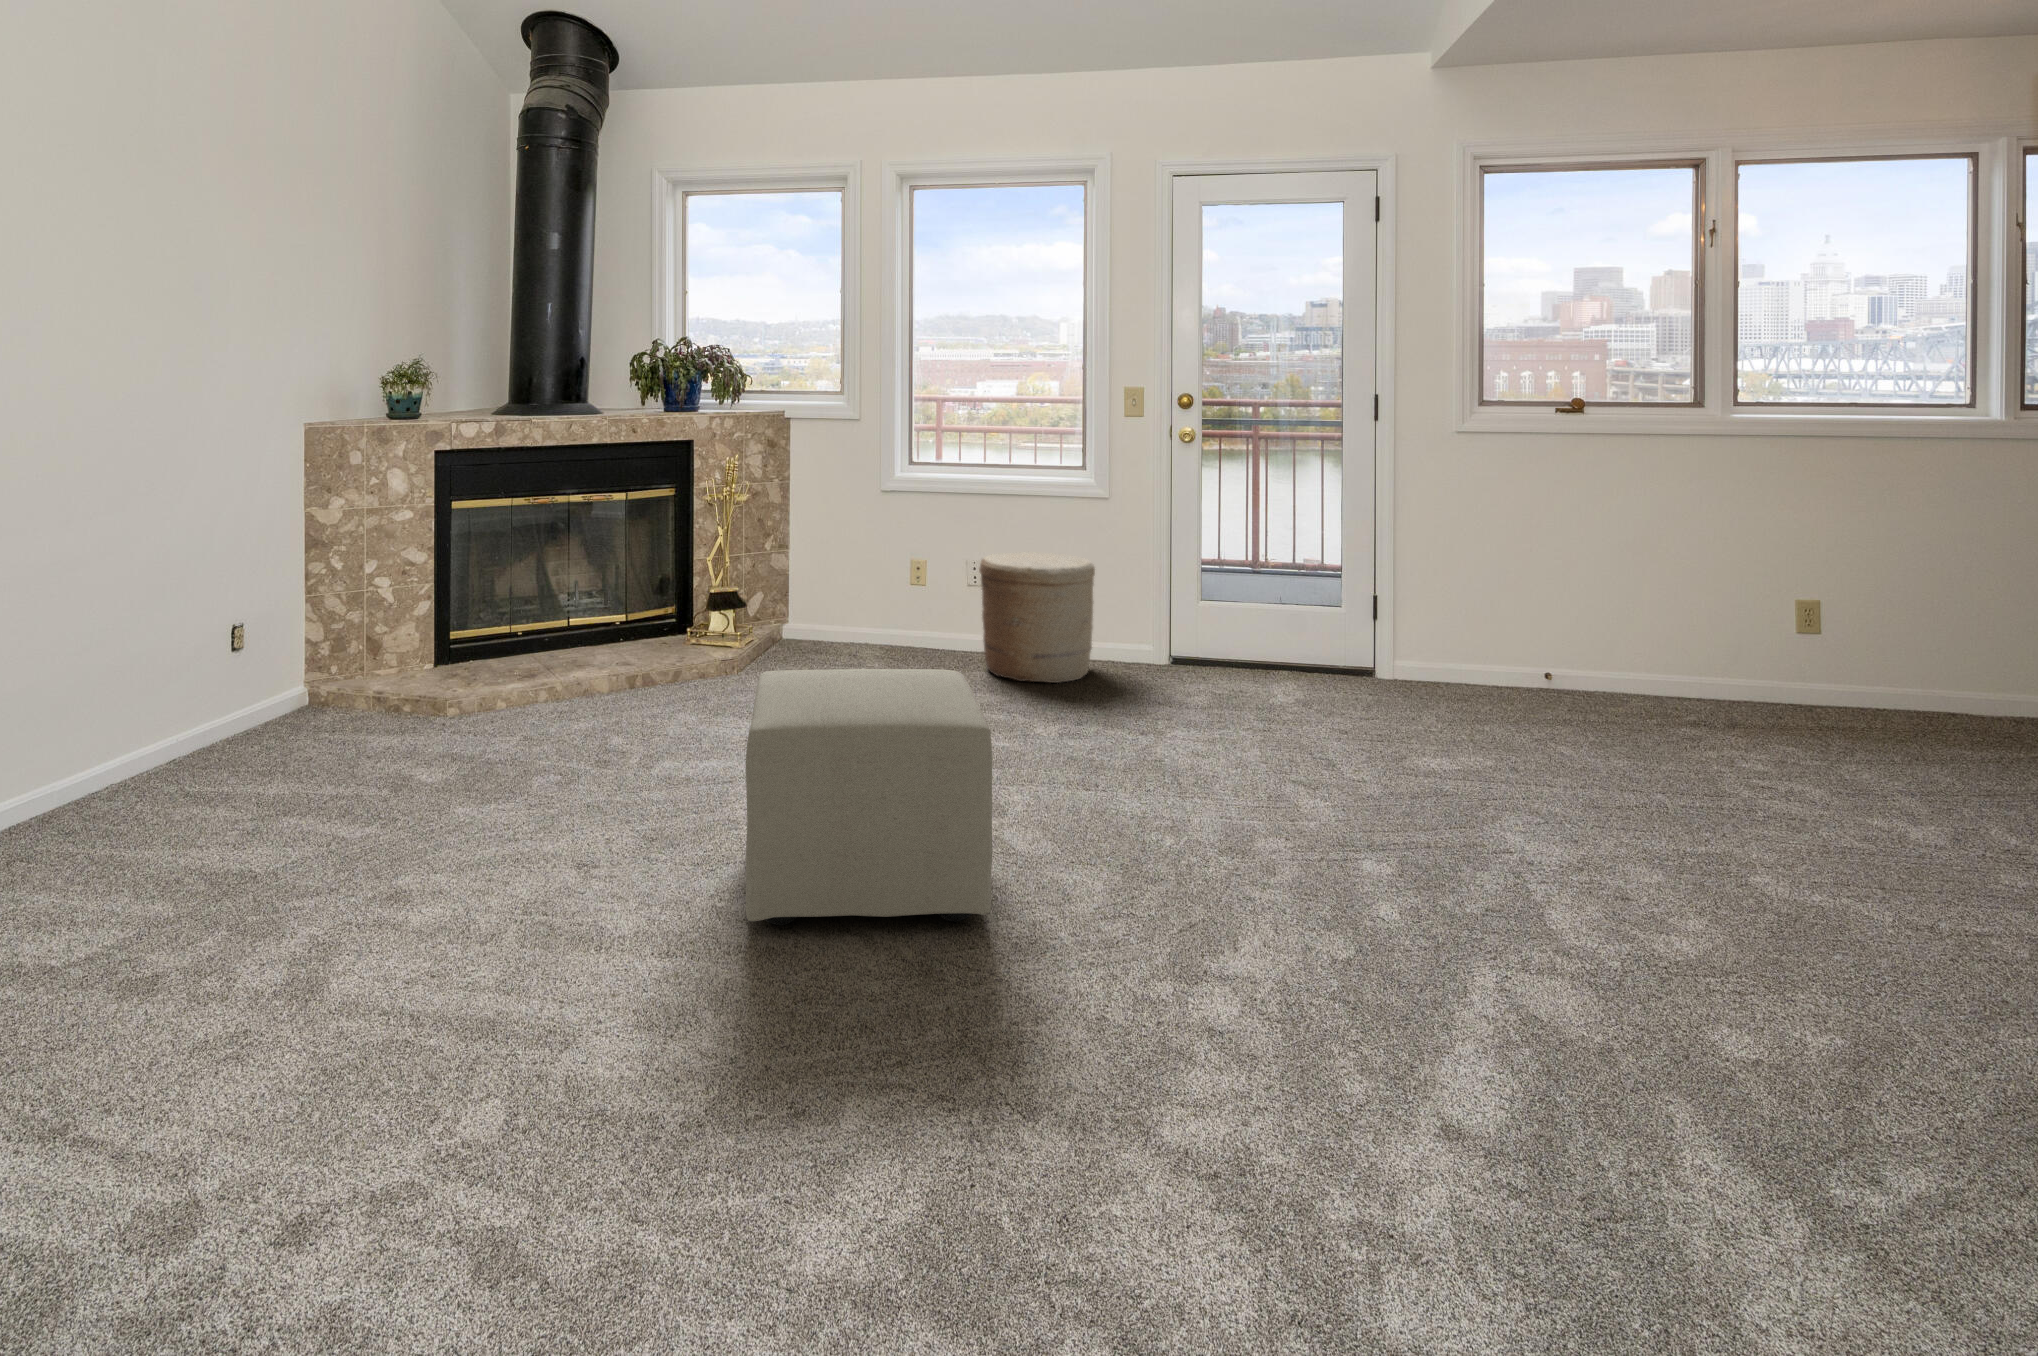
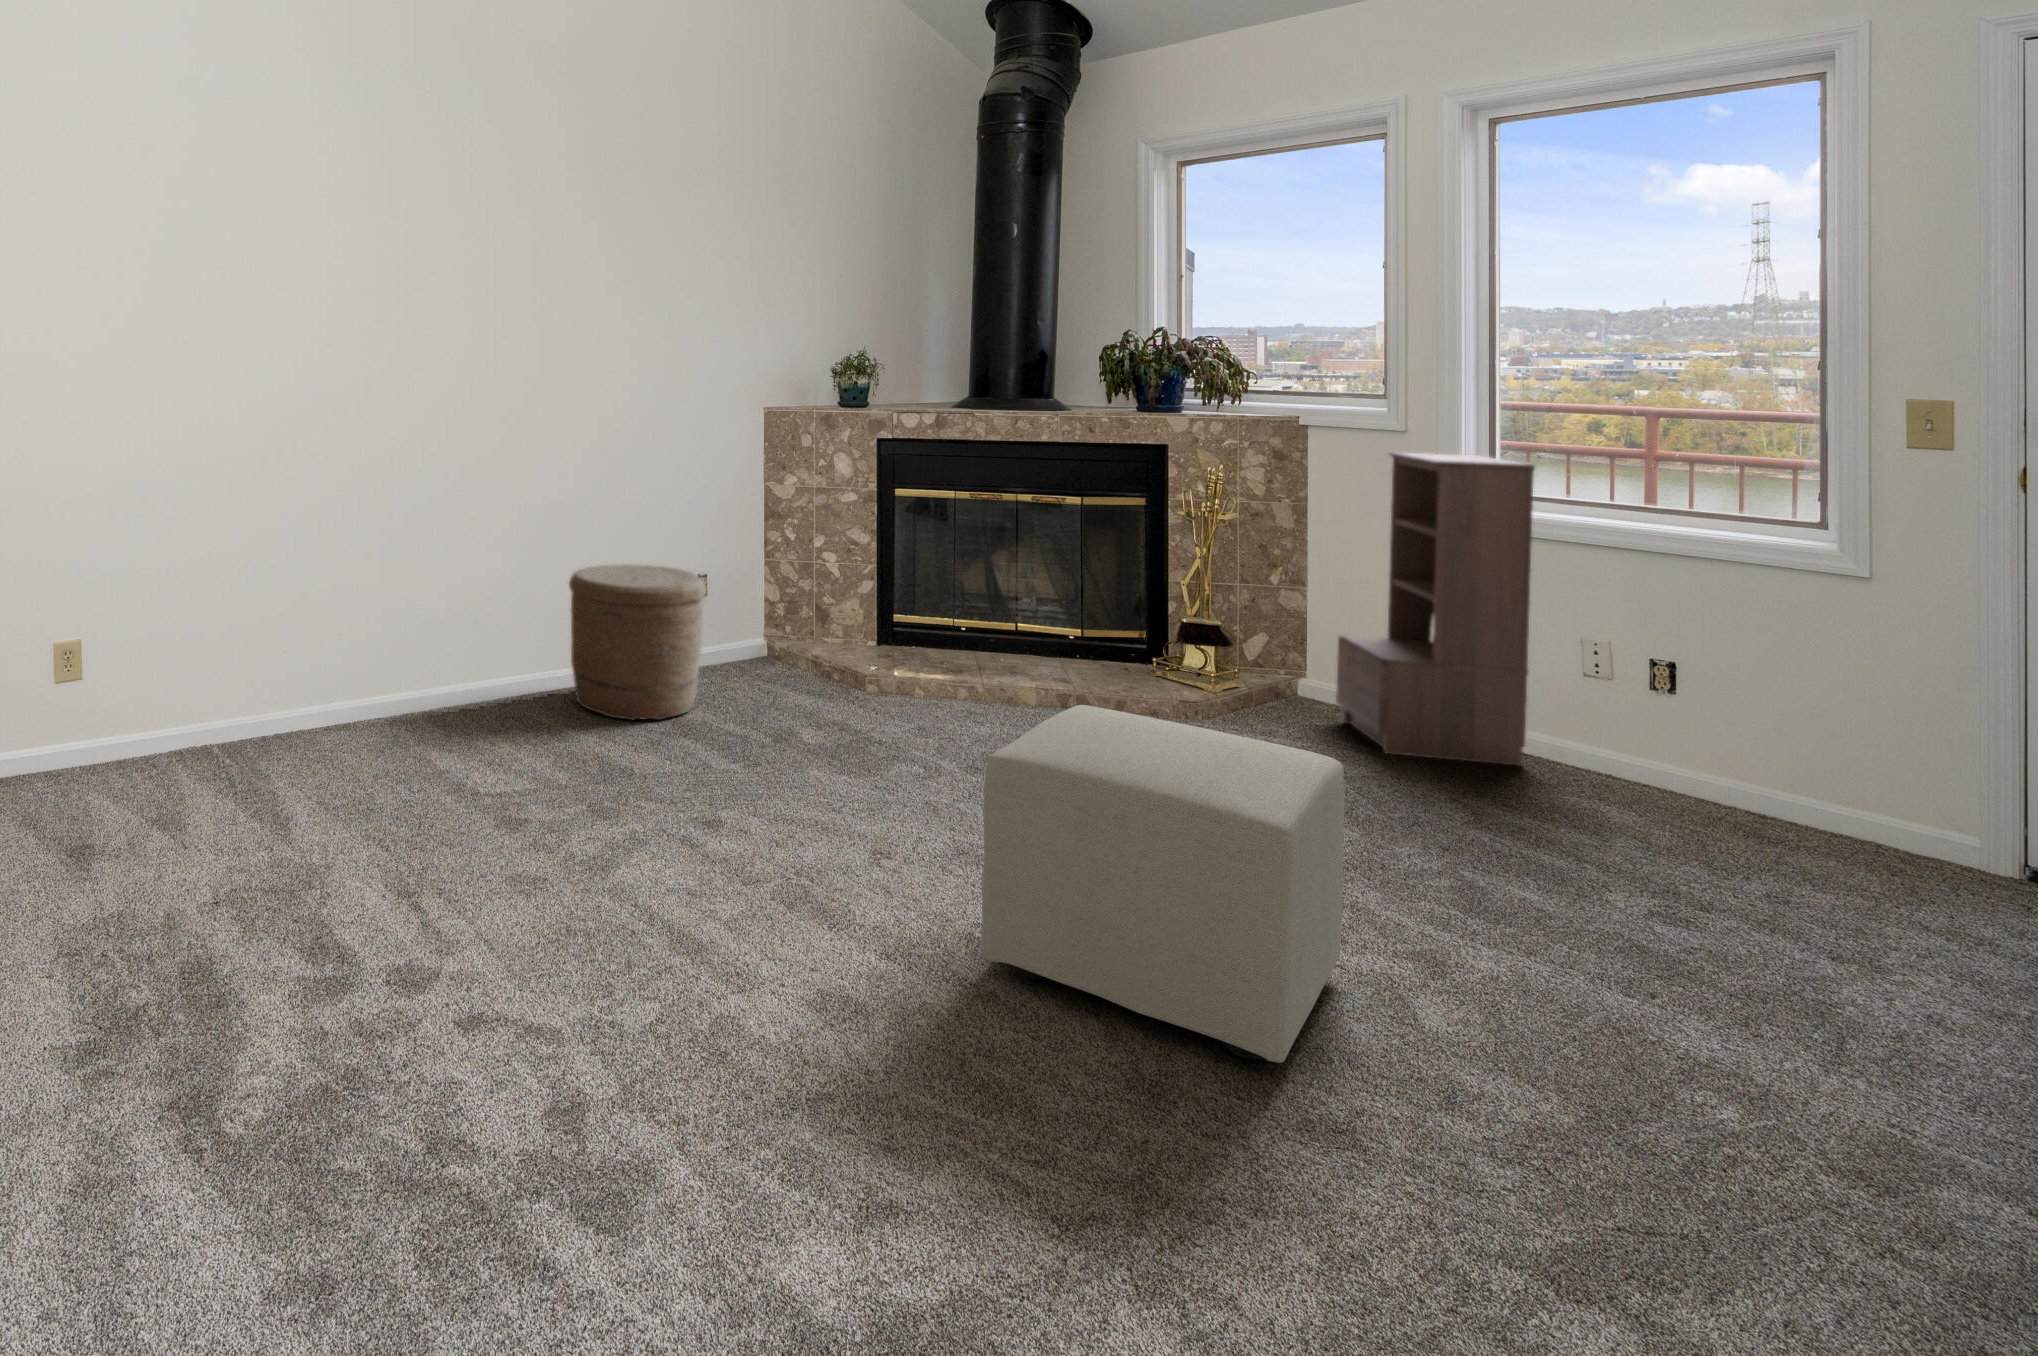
bookshelf: none [822,434,947,672] -> present [1336,452,1535,765]
woven basket: present [979,552,1095,683] -> present [569,564,706,720]

